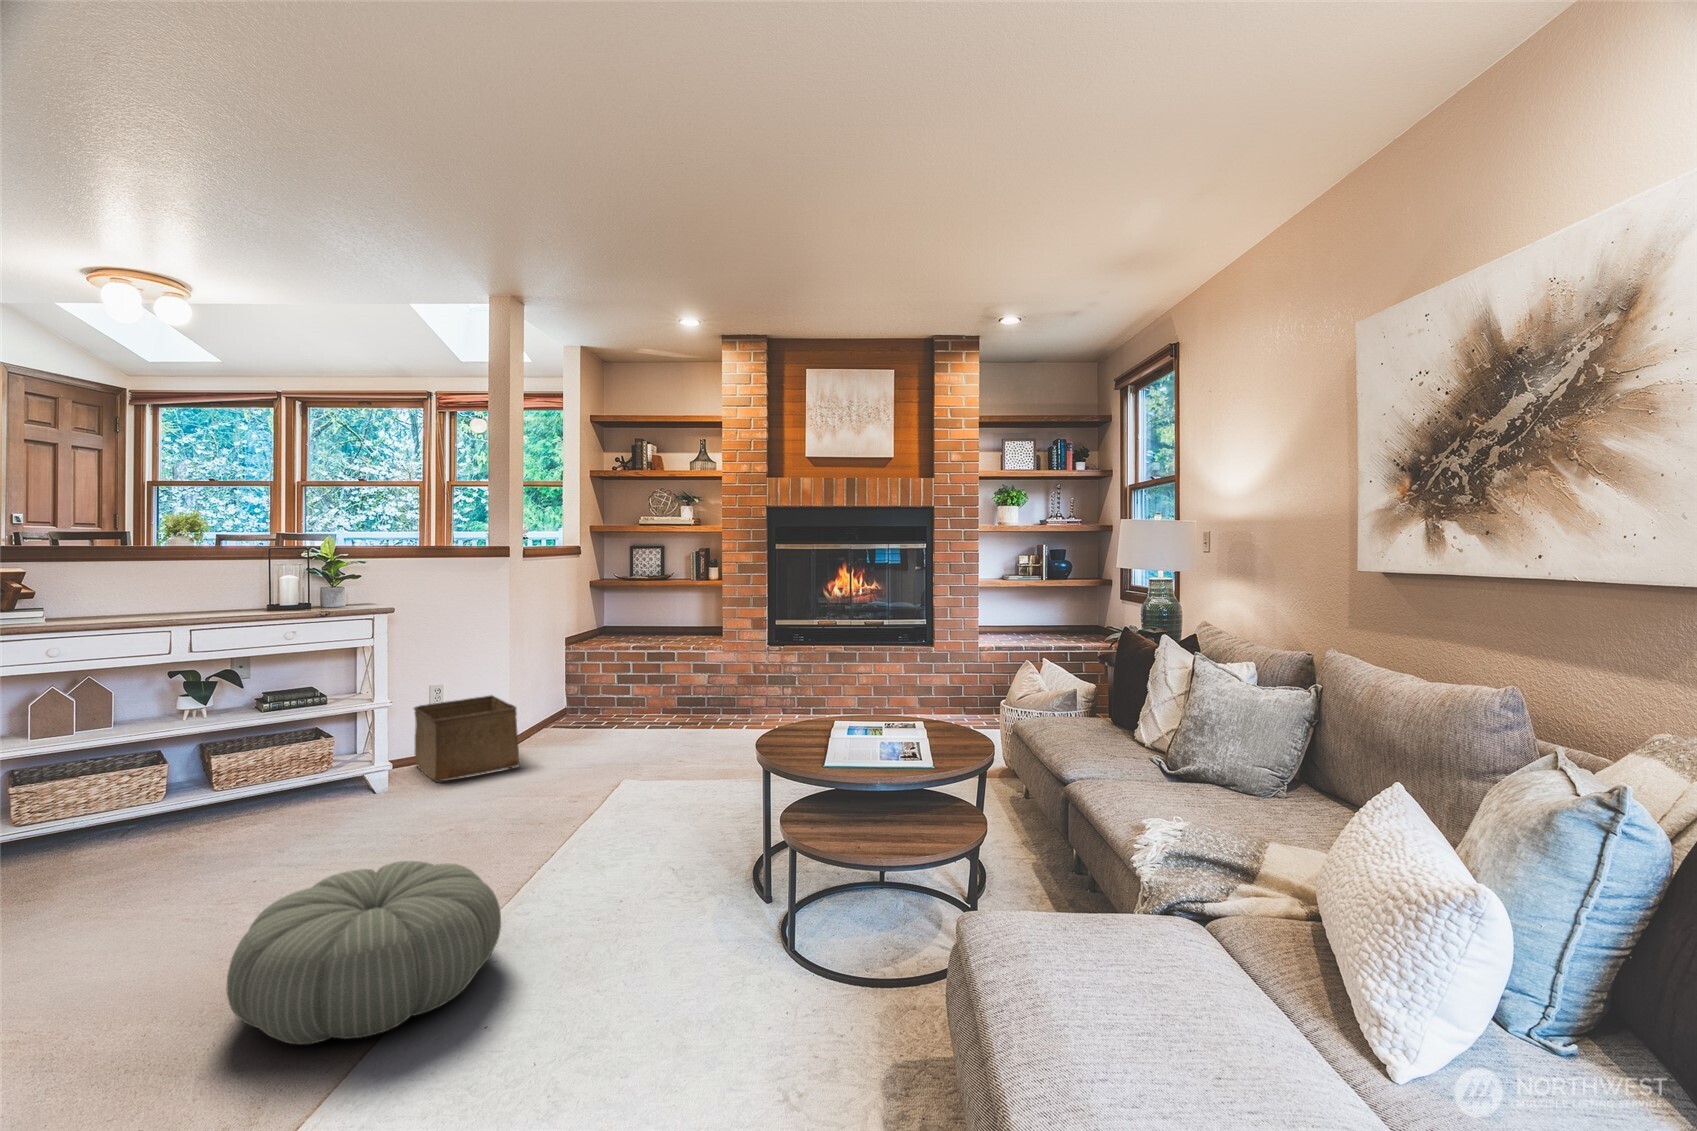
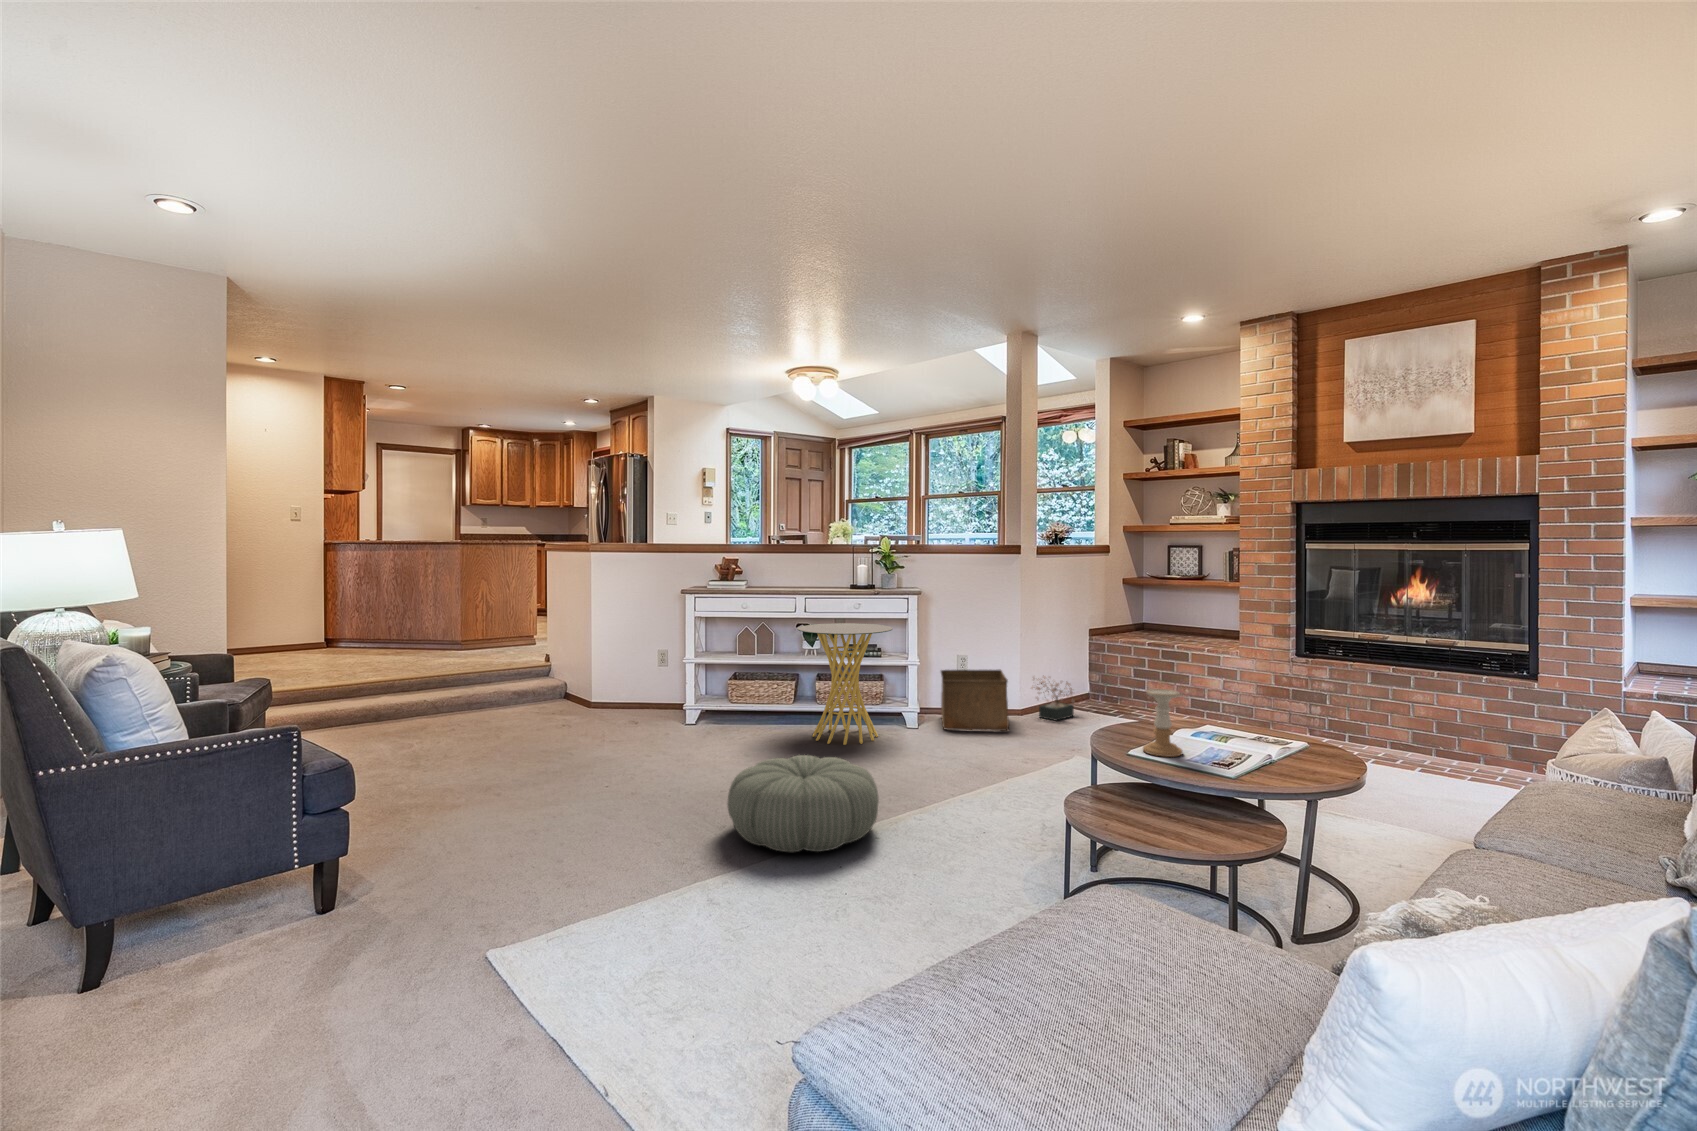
side table: none [203,659,372,842] -> present [798,623,893,745]
decorative plant: none [527,694,573,743] -> present [1032,676,1074,720]
candle holder: none [819,696,856,764] -> present [1143,689,1182,757]

